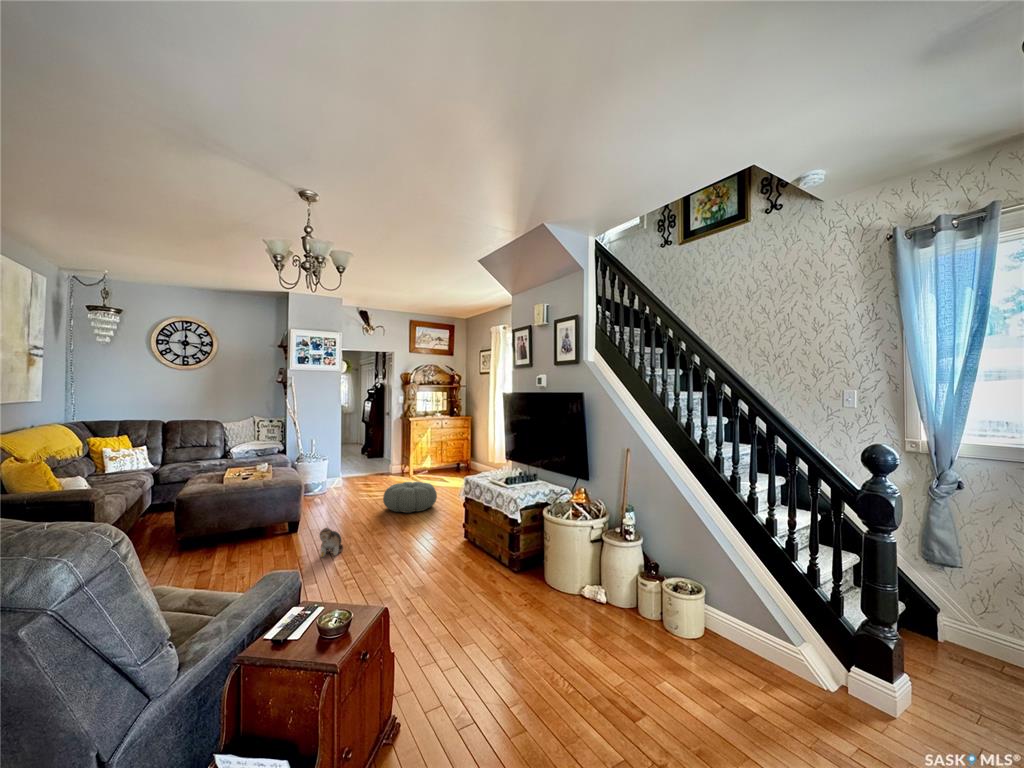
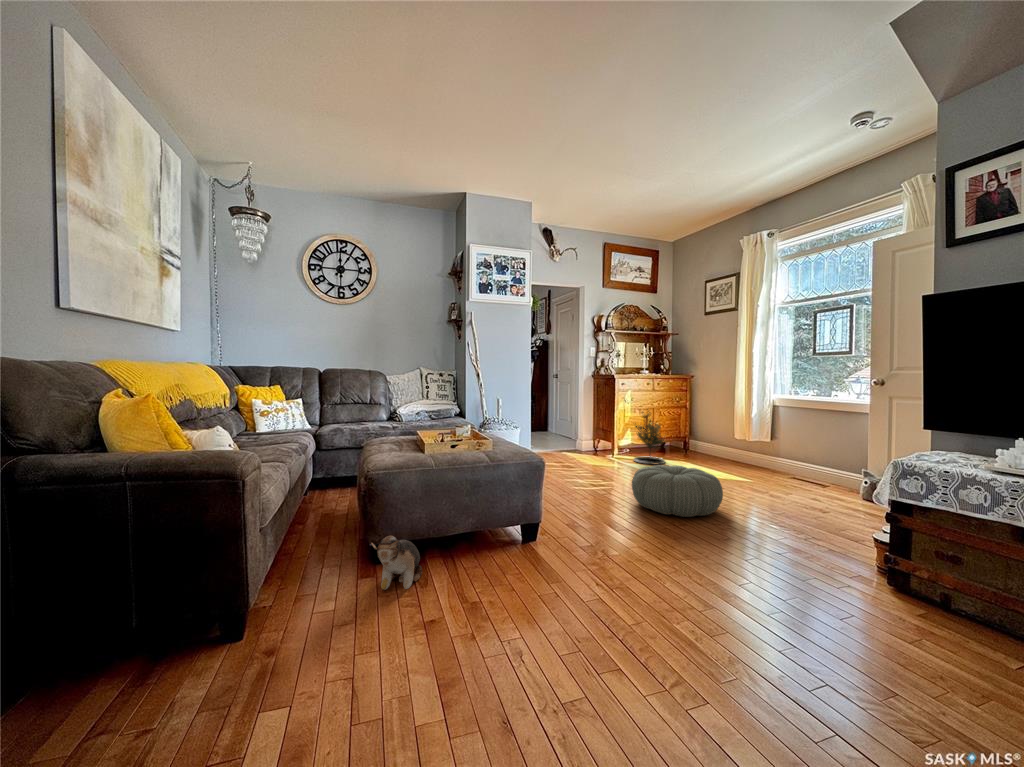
potted tree: none [423,440,446,480] -> present [634,411,665,464]
plush toy: present [320,528,343,557] -> present [371,535,422,590]

